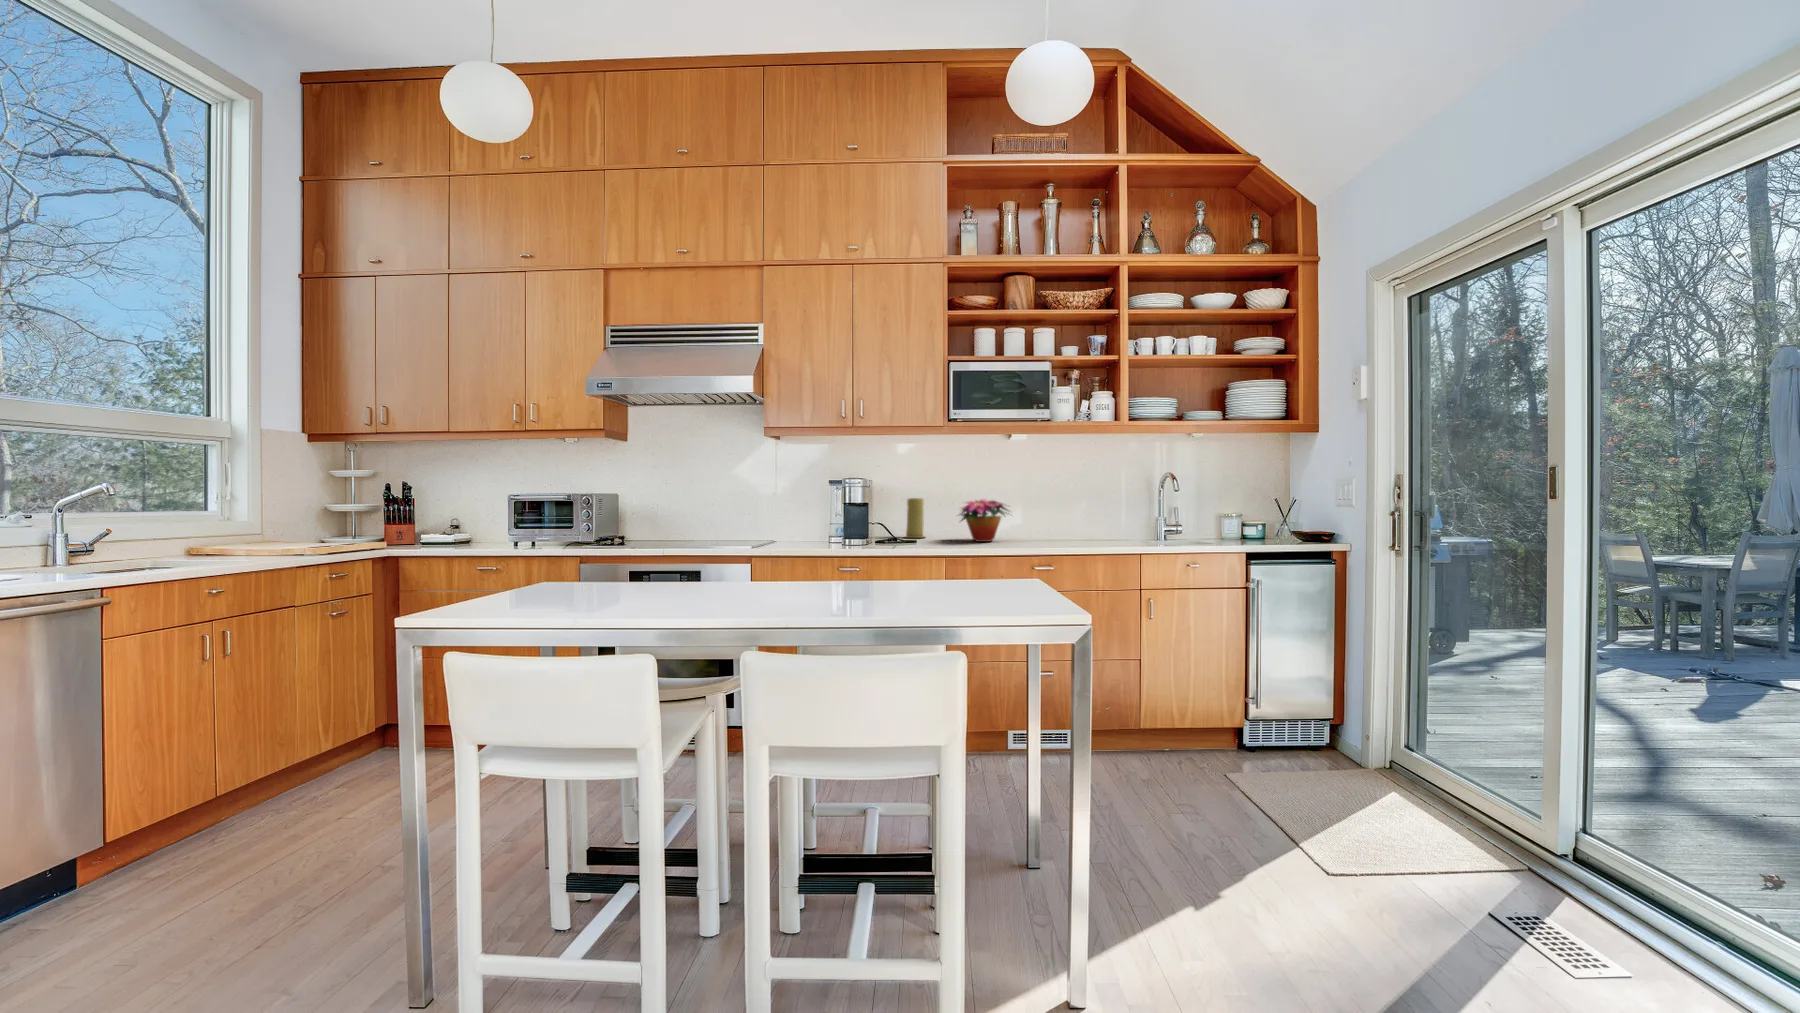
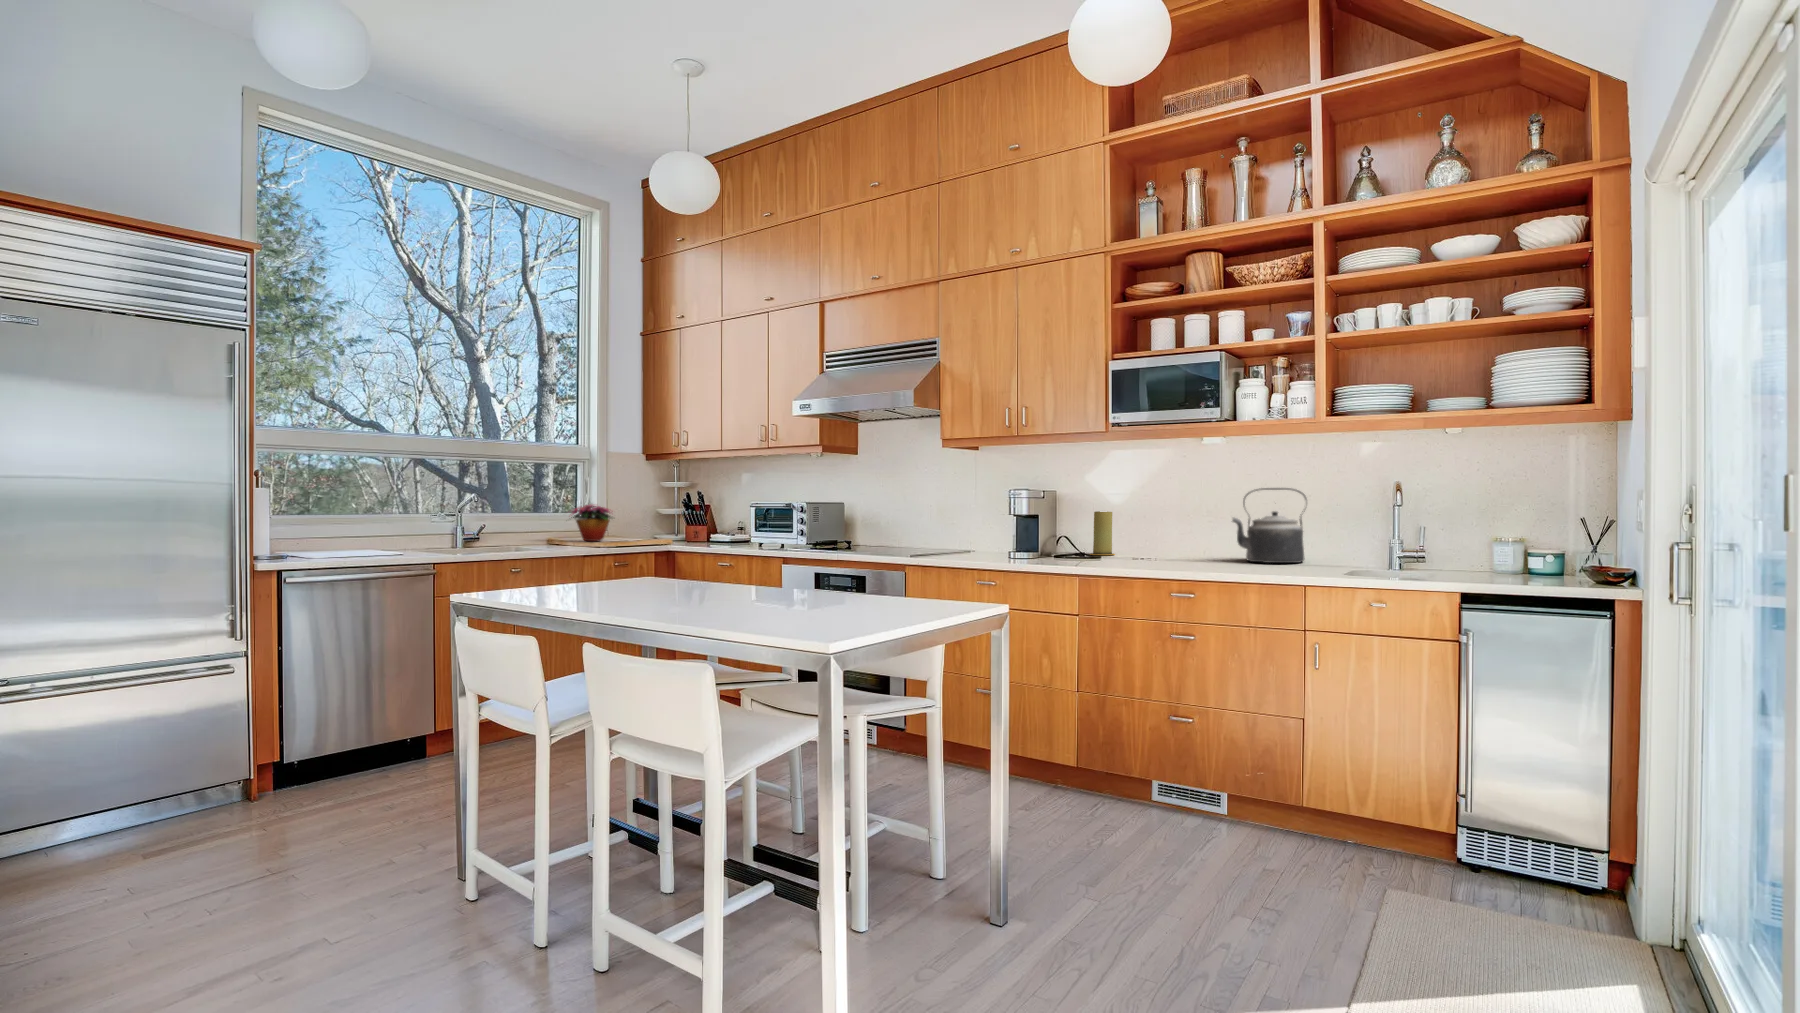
kettle: none [1037,477,1089,538] -> present [1232,488,1307,563]
flower arrangement: present [960,499,1009,542] -> present [571,504,612,541]

